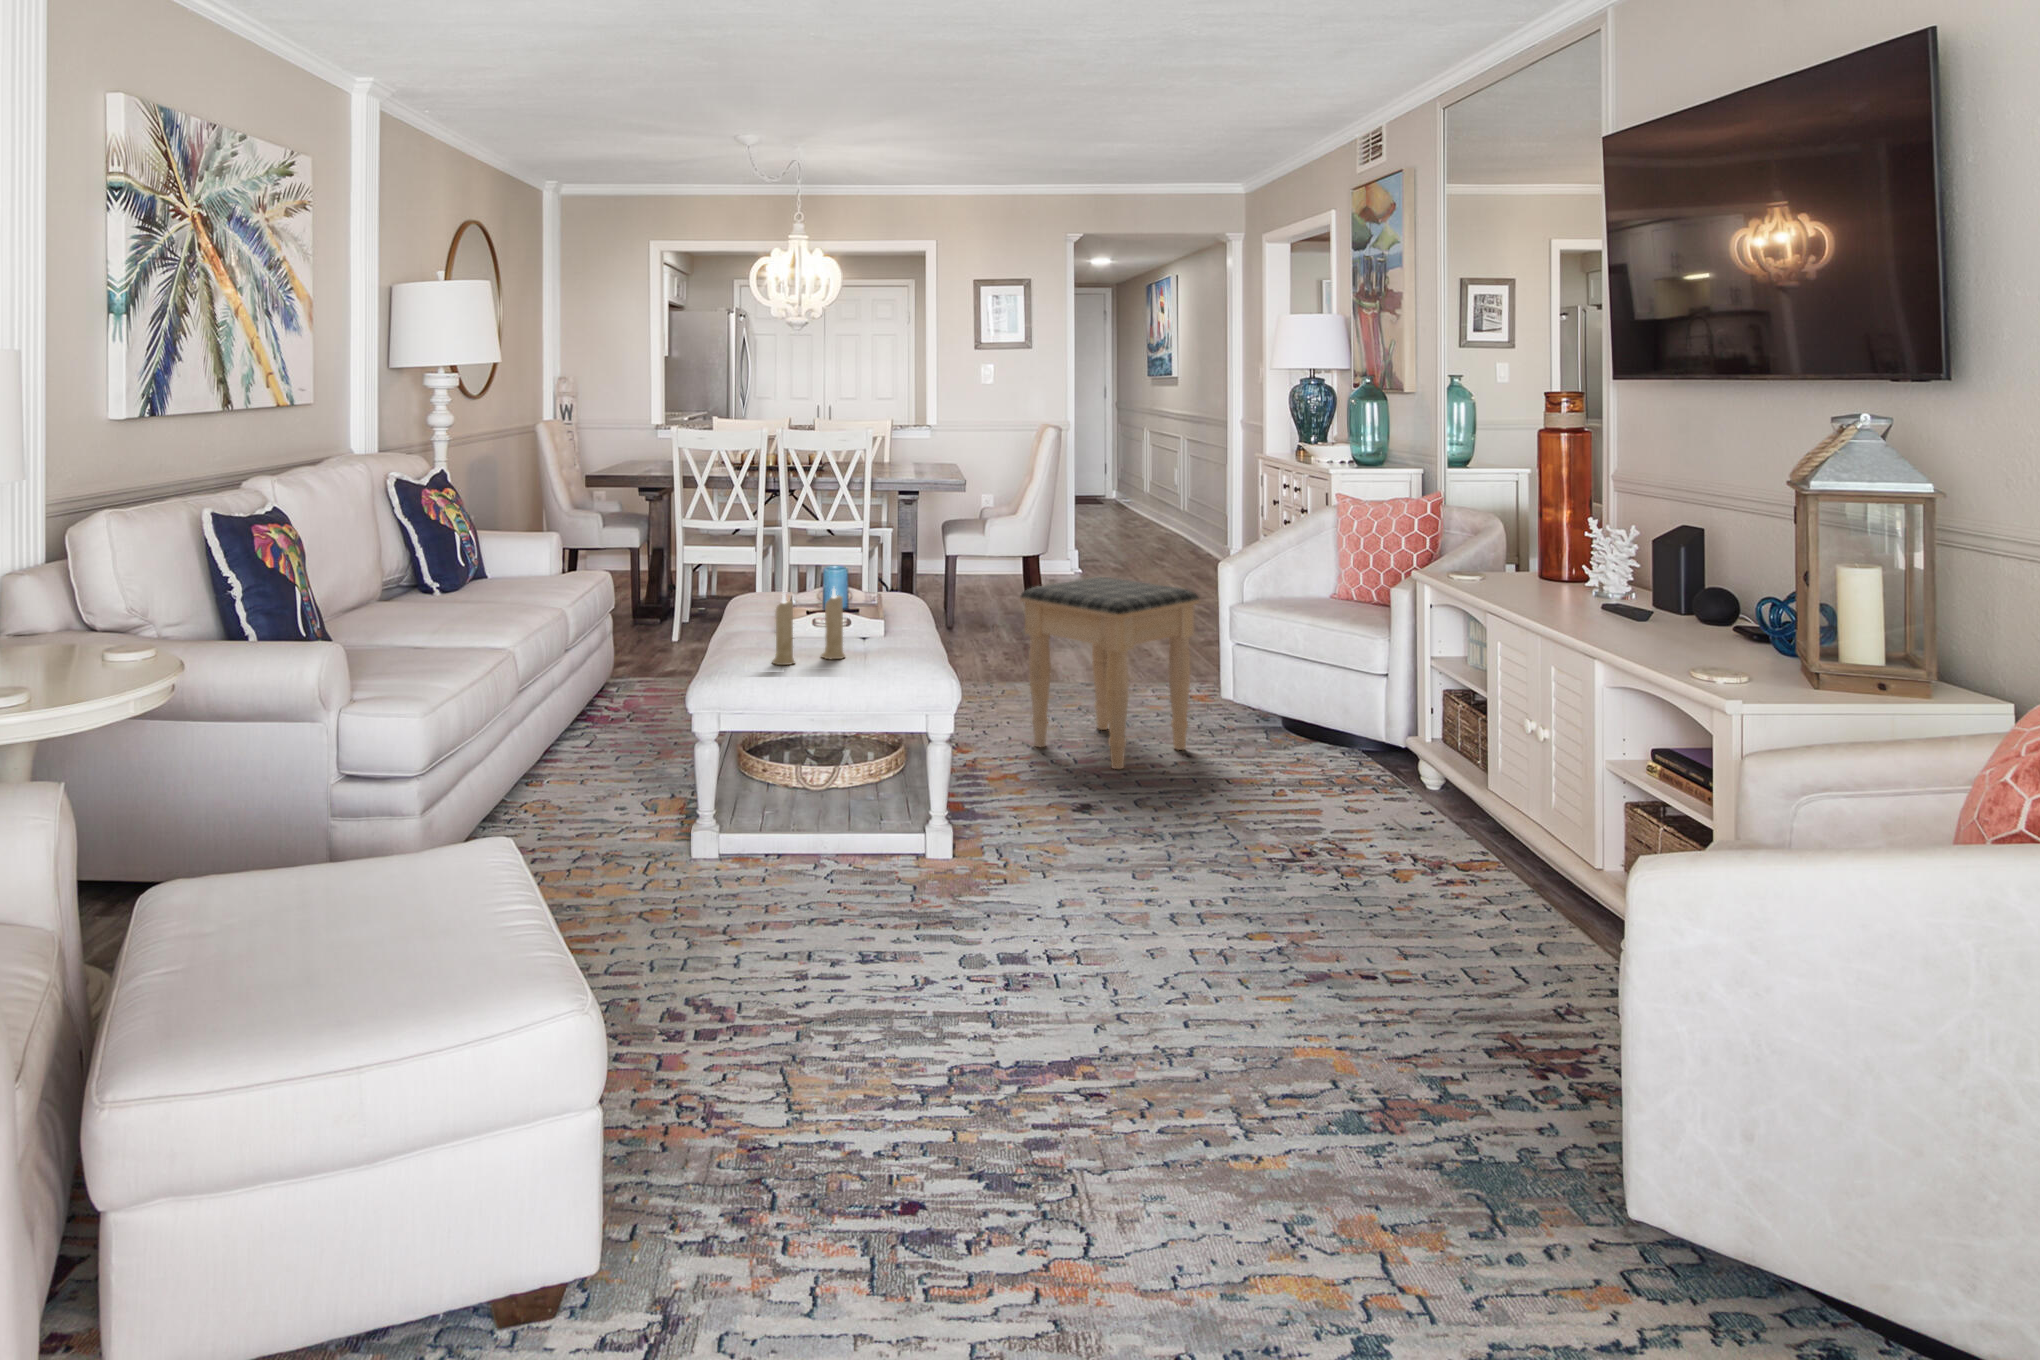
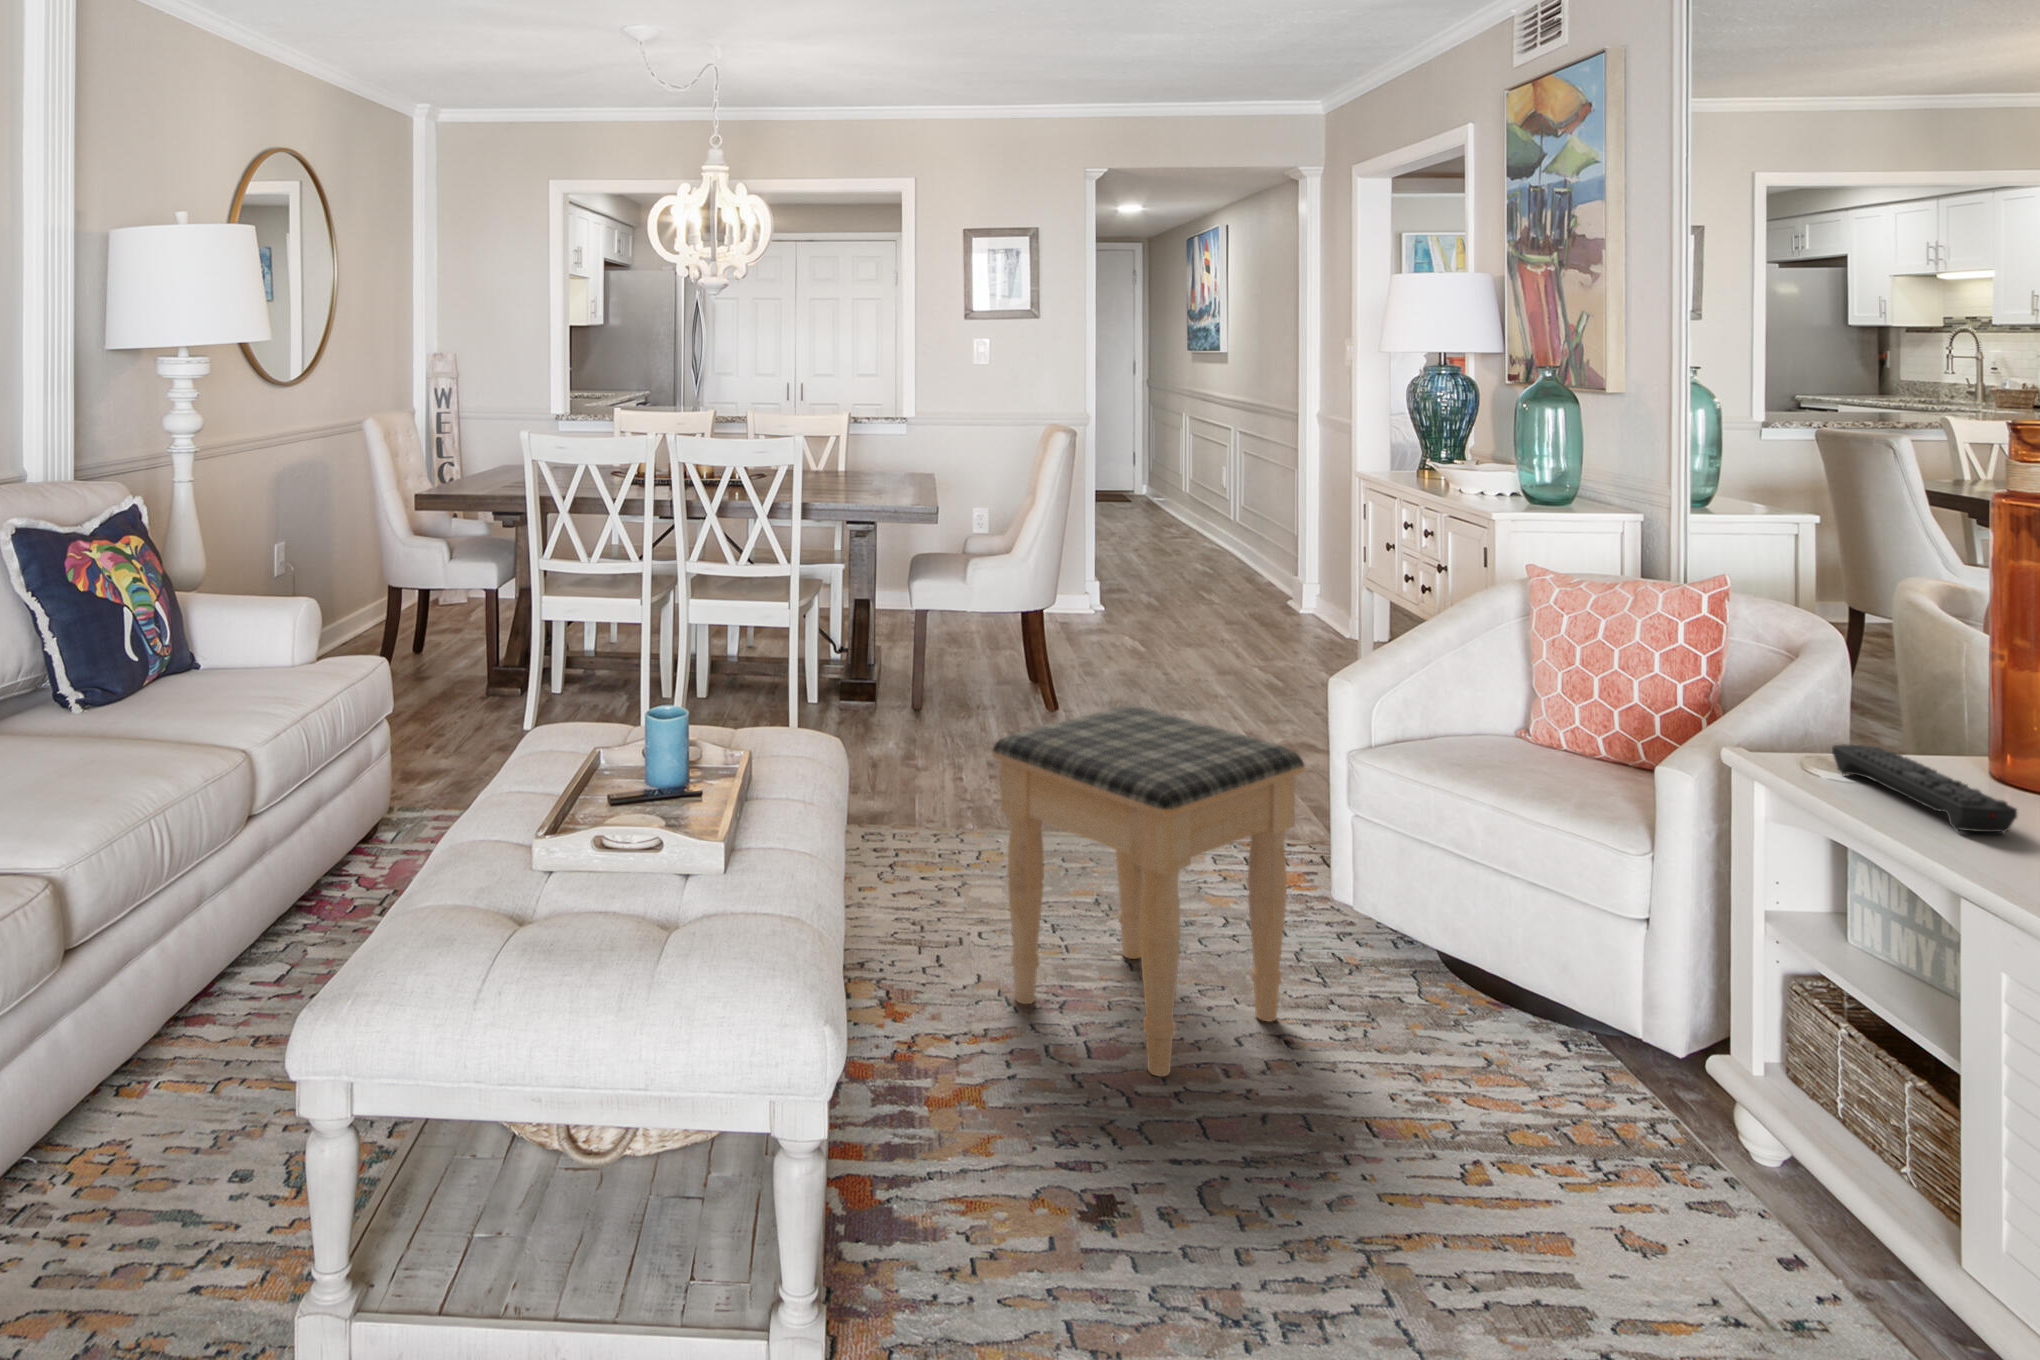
remote control: none [1461,562,1526,590] -> present [1832,745,2017,833]
candle: present [772,589,845,665] -> none [482,789,633,962]

